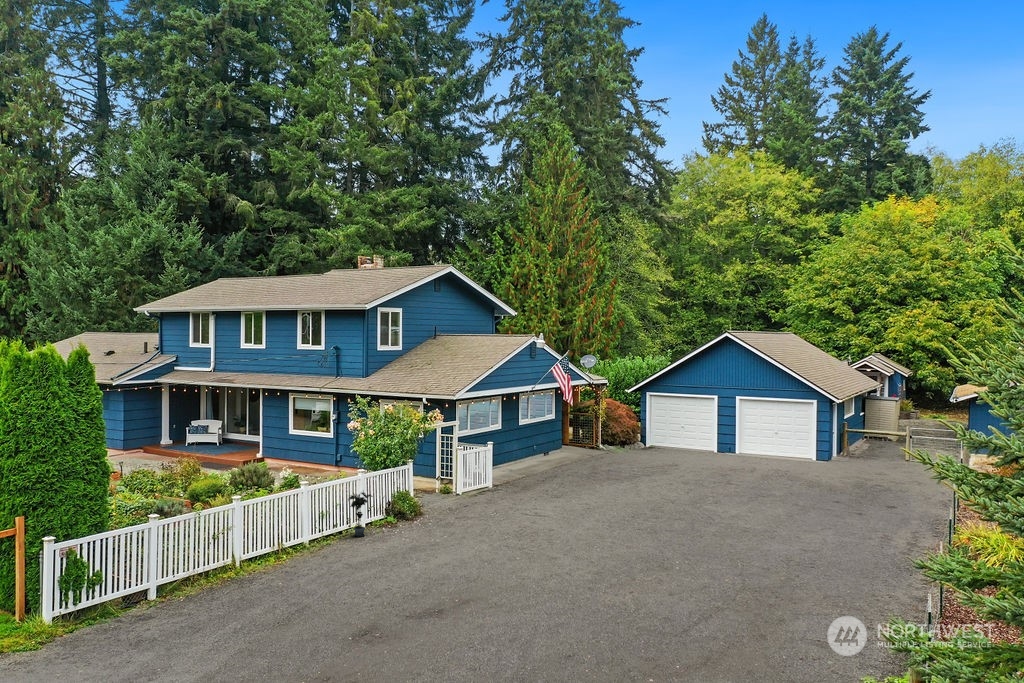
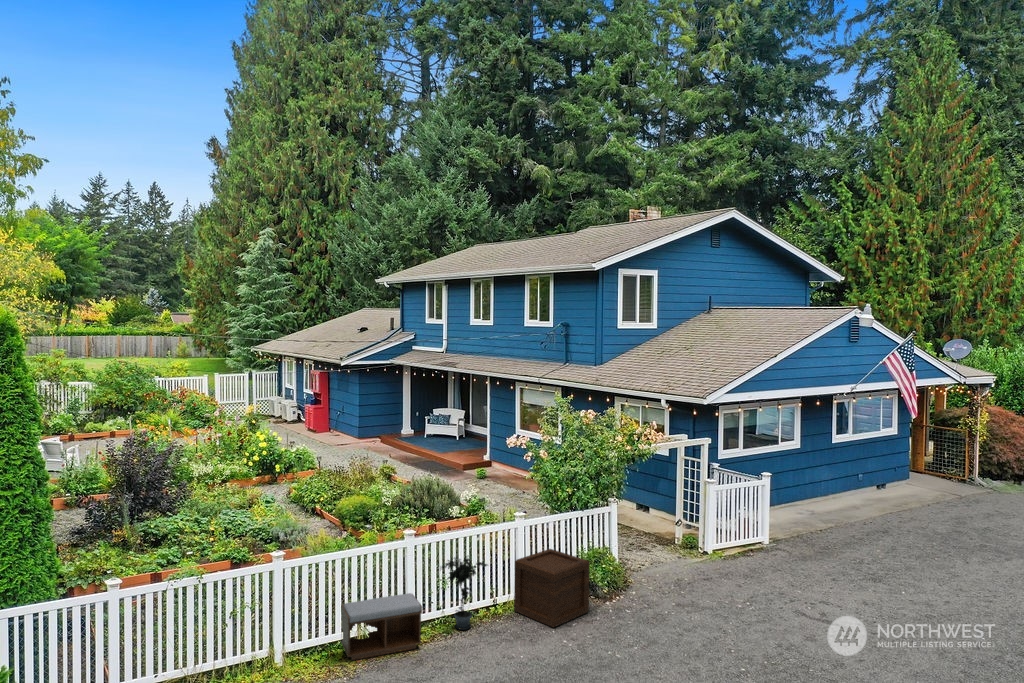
wooden crate: none [382,488,425,529] -> present [514,549,590,627]
bench: none [297,516,347,555] -> present [341,593,422,660]

